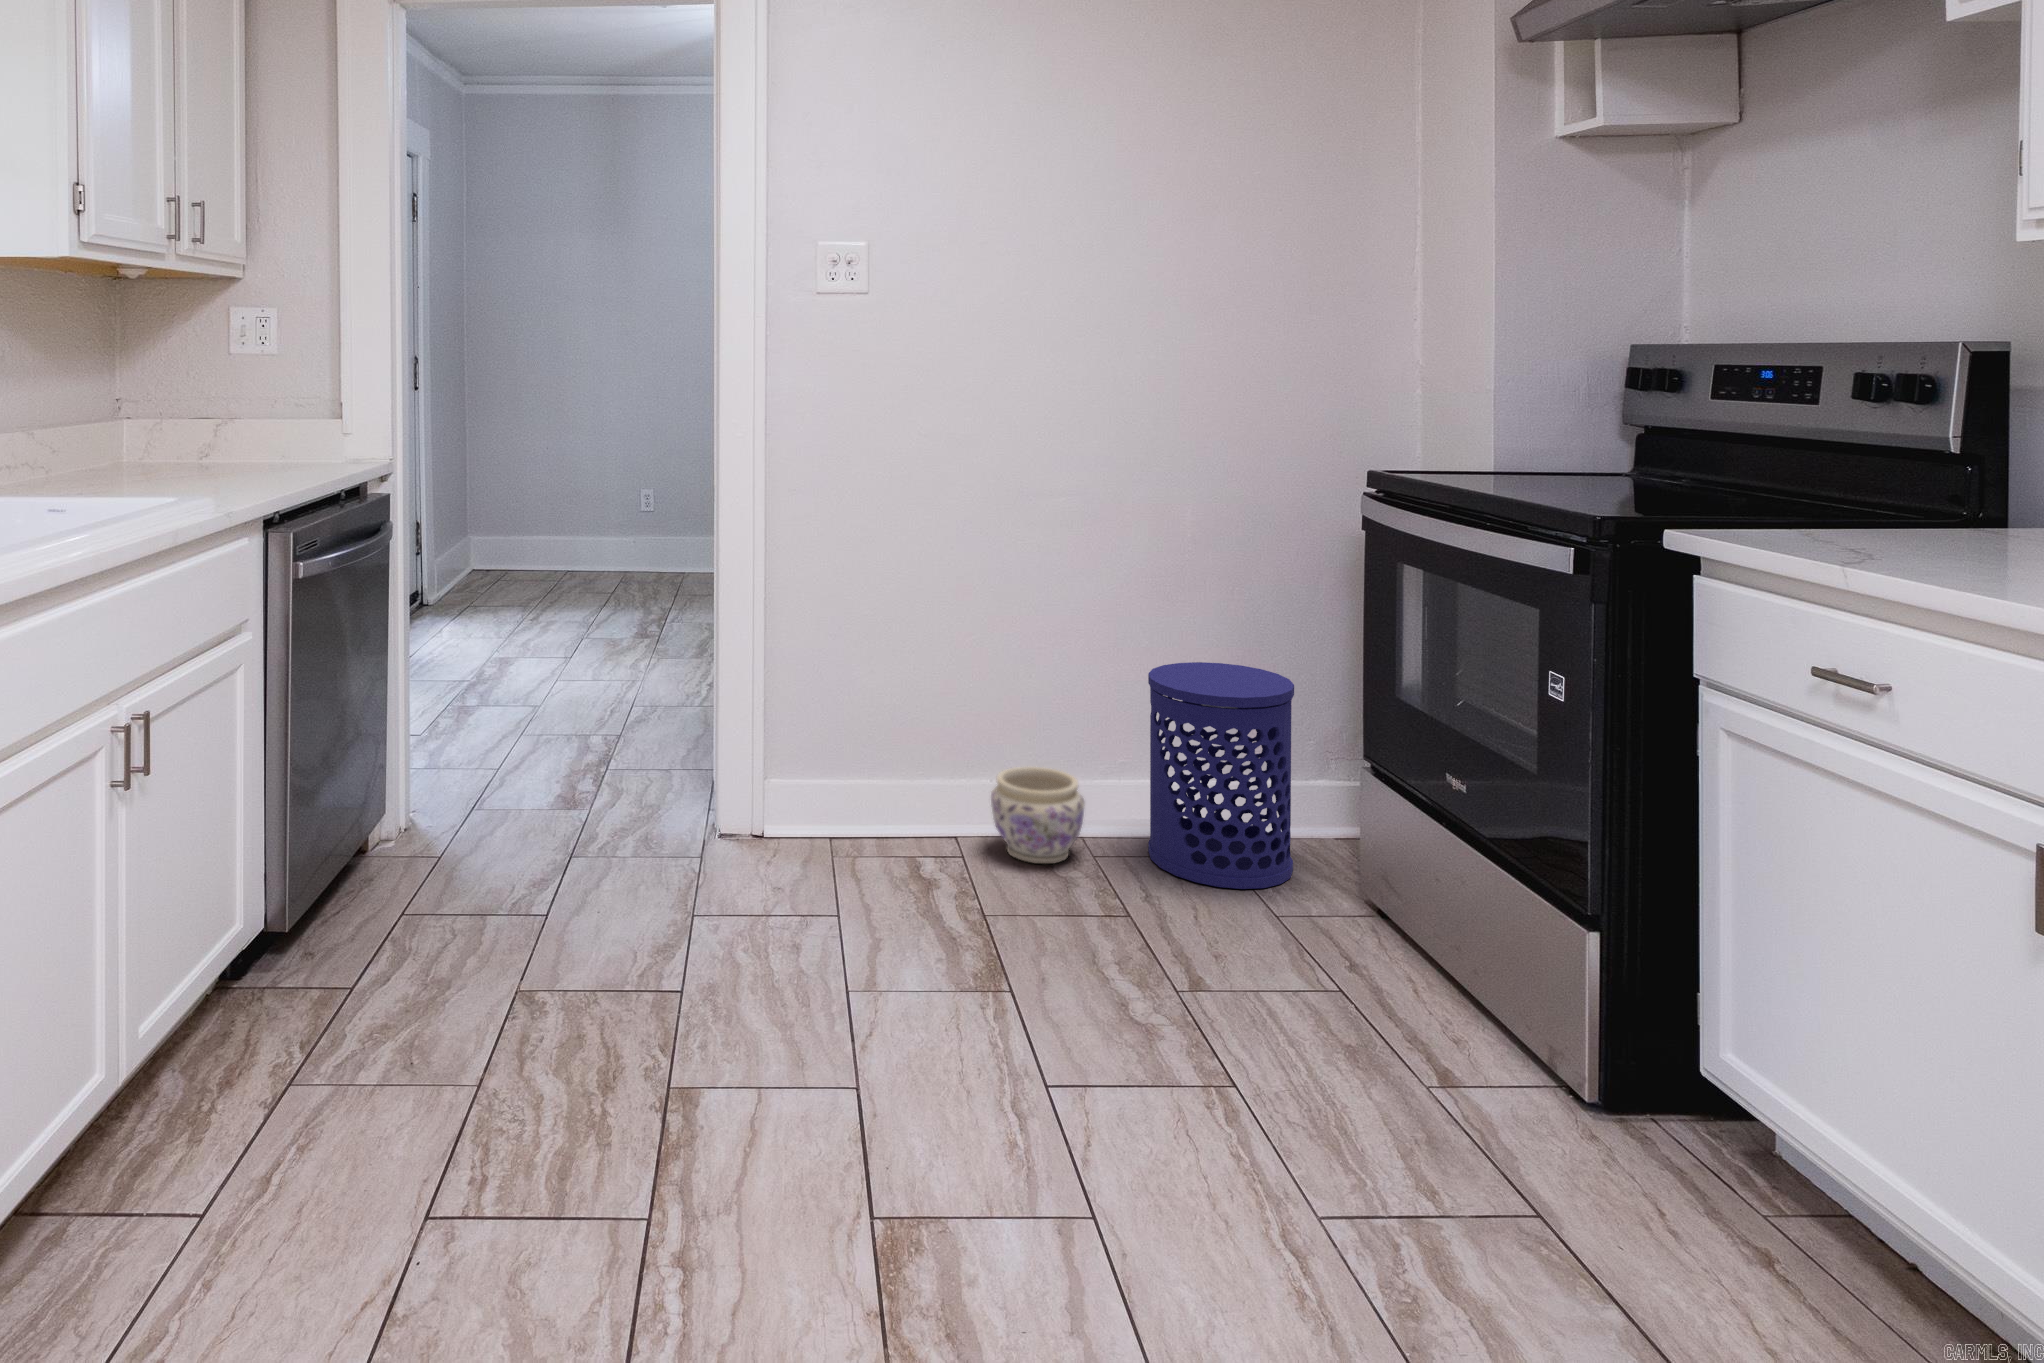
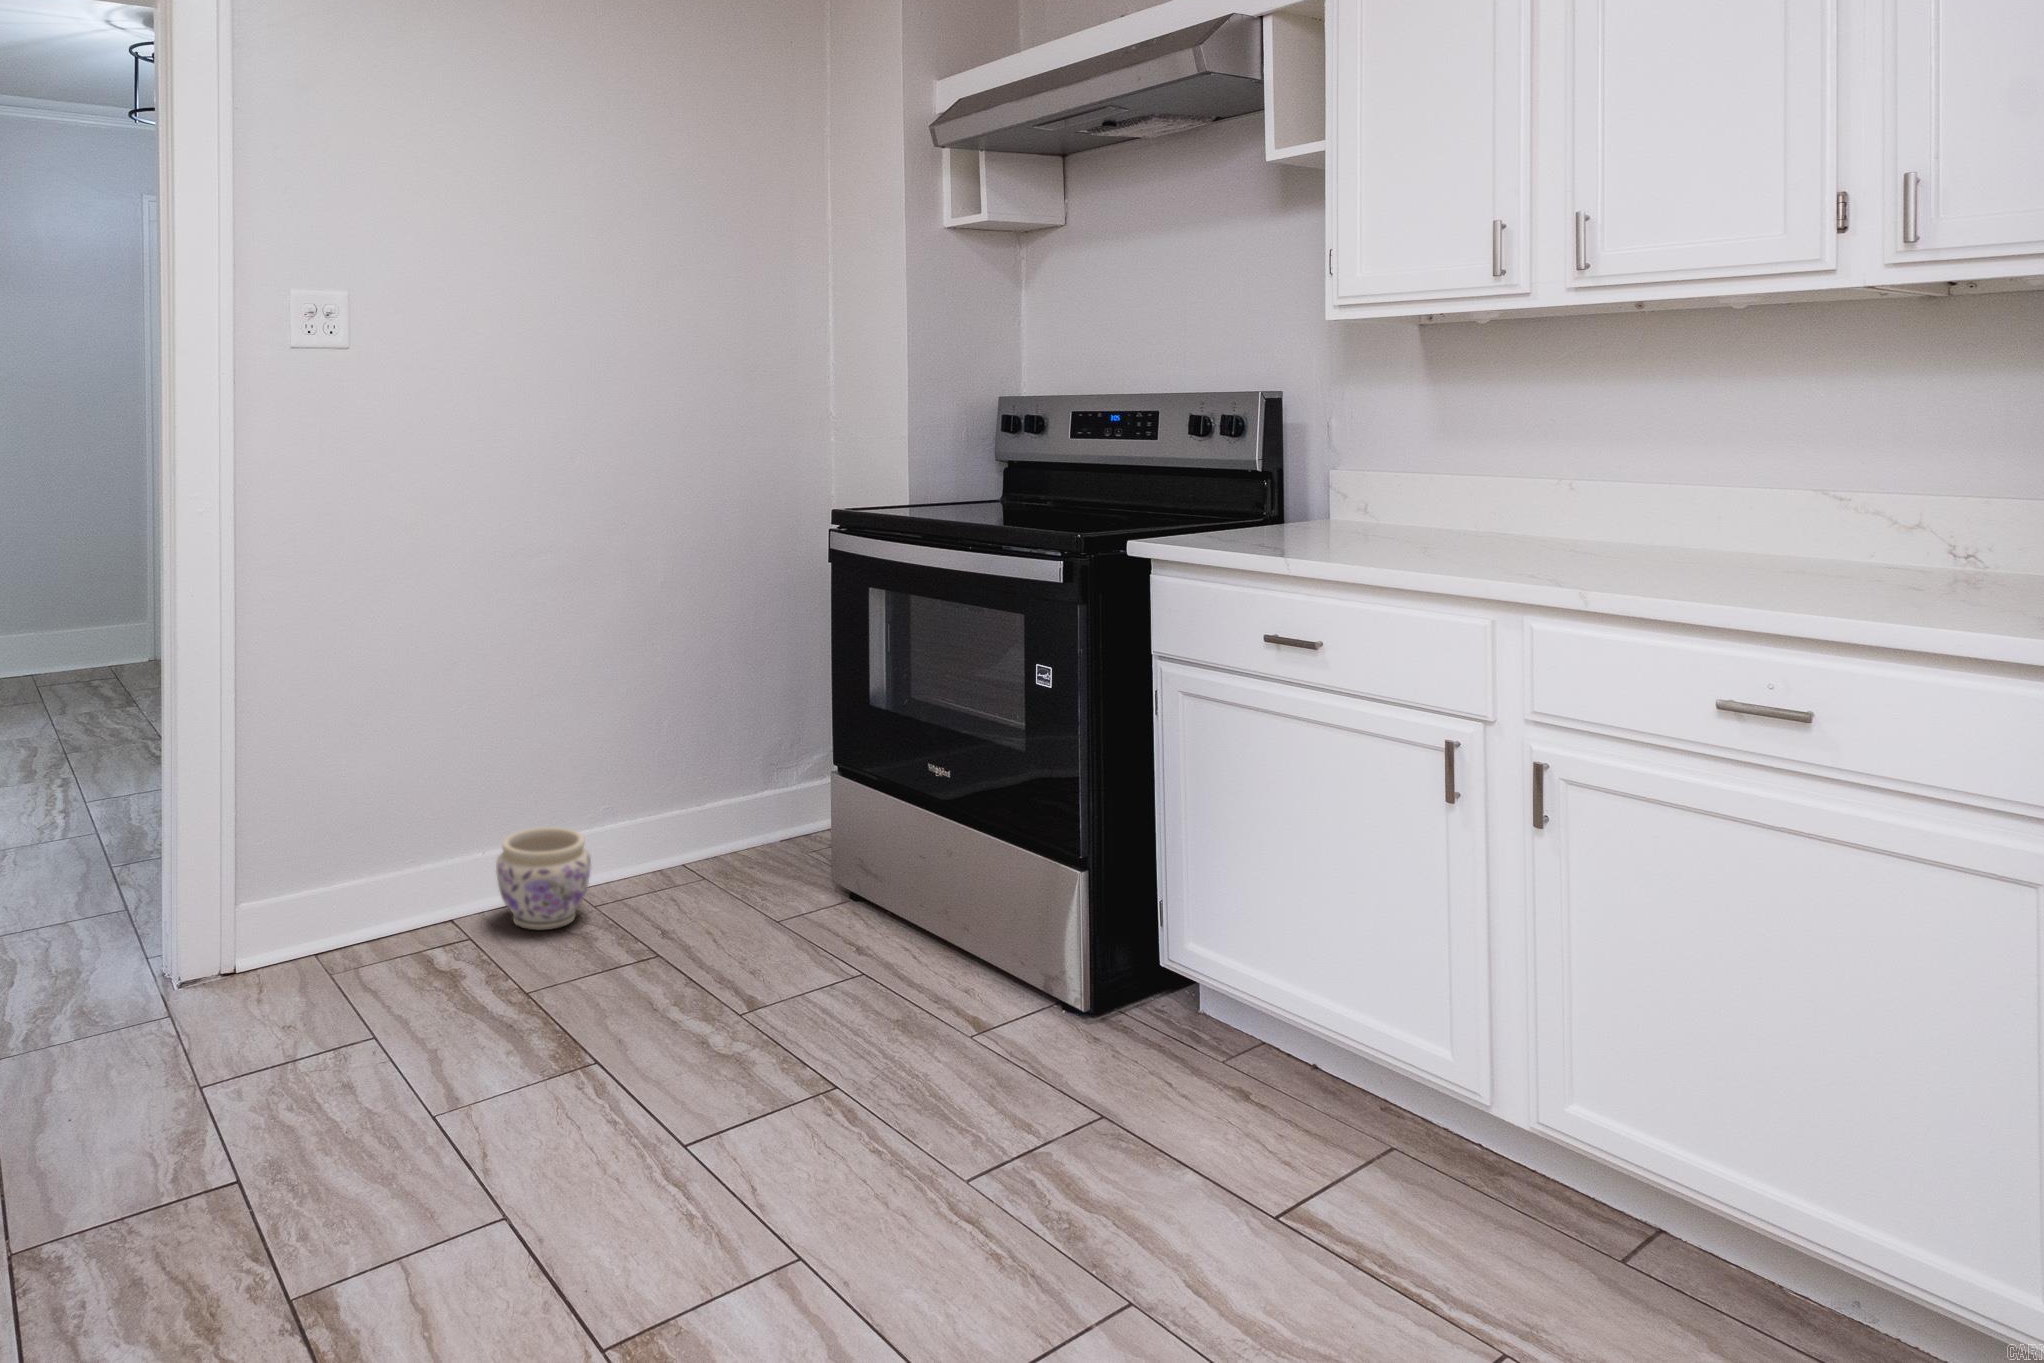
waste bin: present [1148,662,1294,889] -> none [641,696,771,913]

